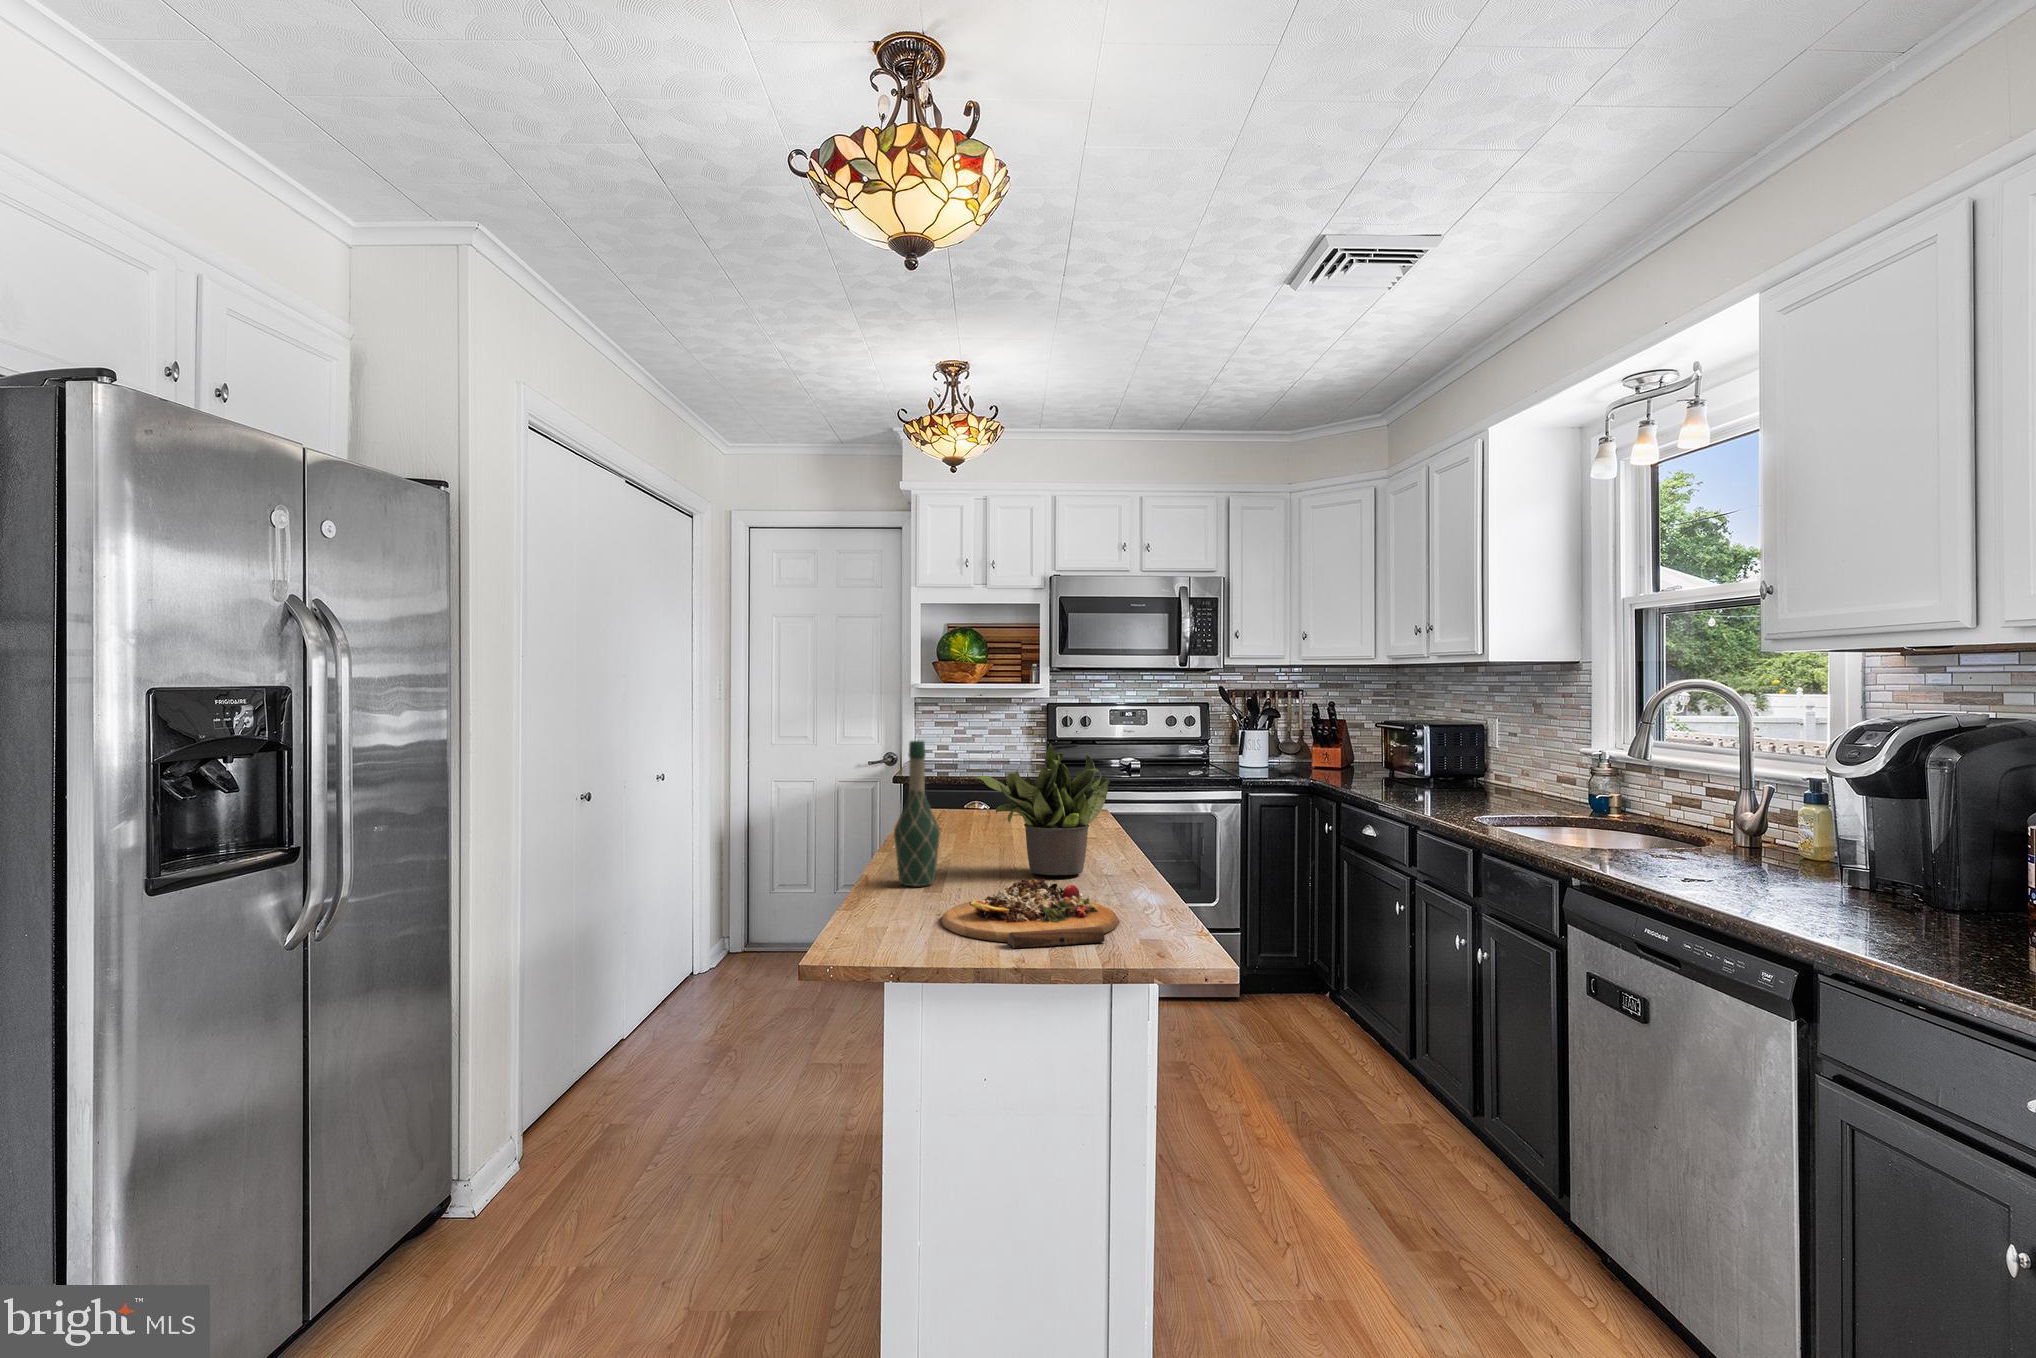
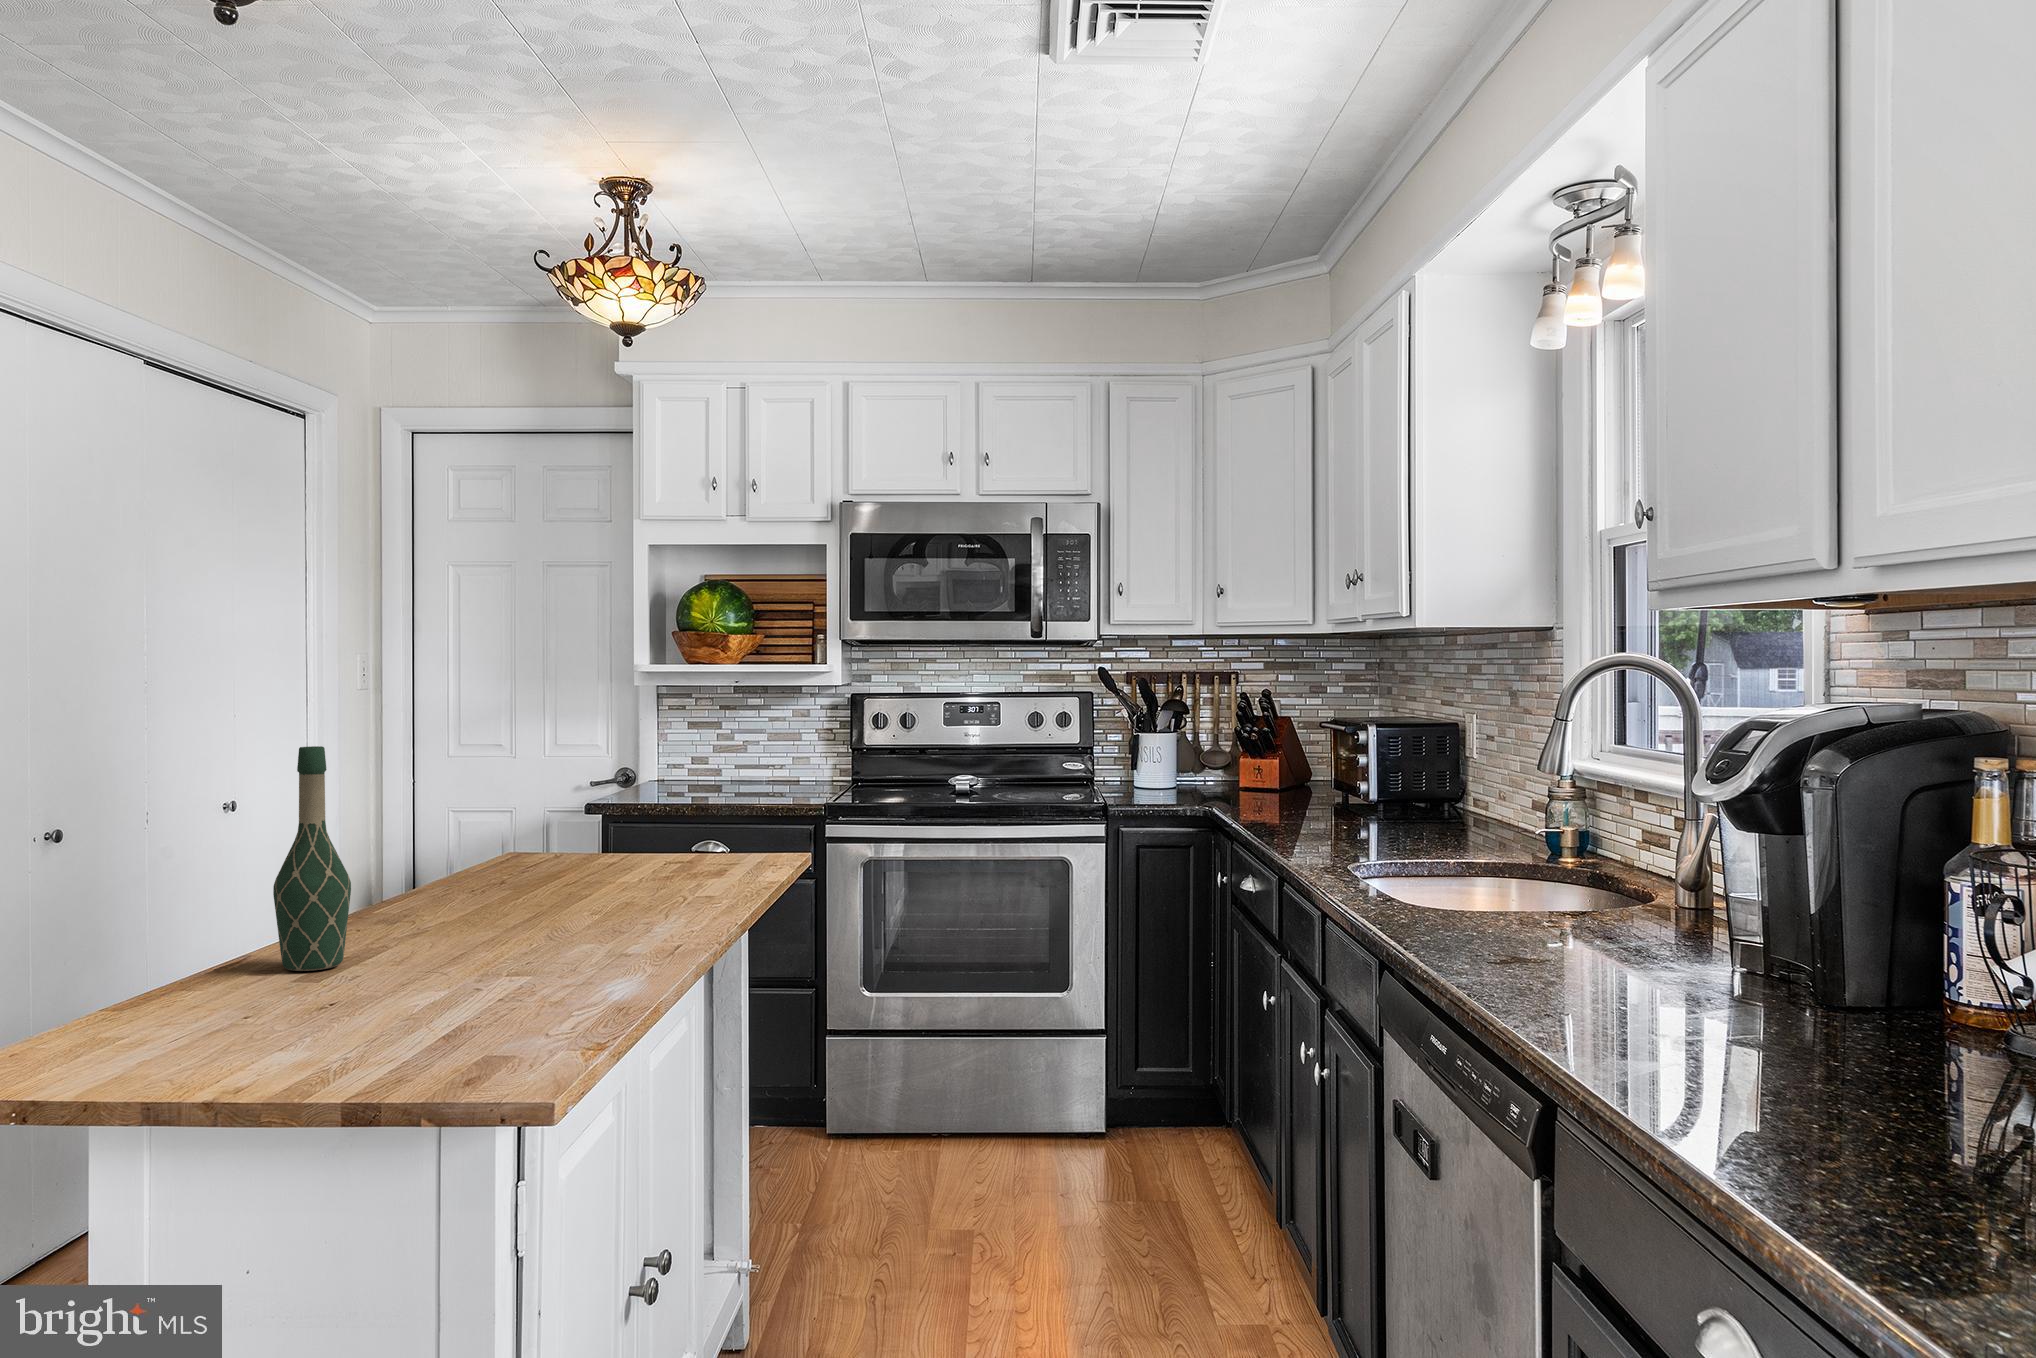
potted plant: present [975,744,1110,875] -> none [434,749,642,953]
cutting board: present [942,878,1120,948] -> none [213,961,518,1072]

